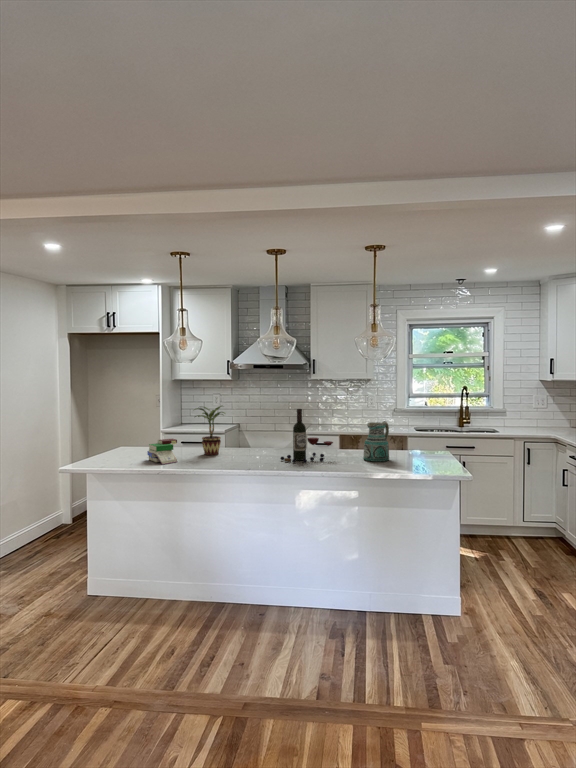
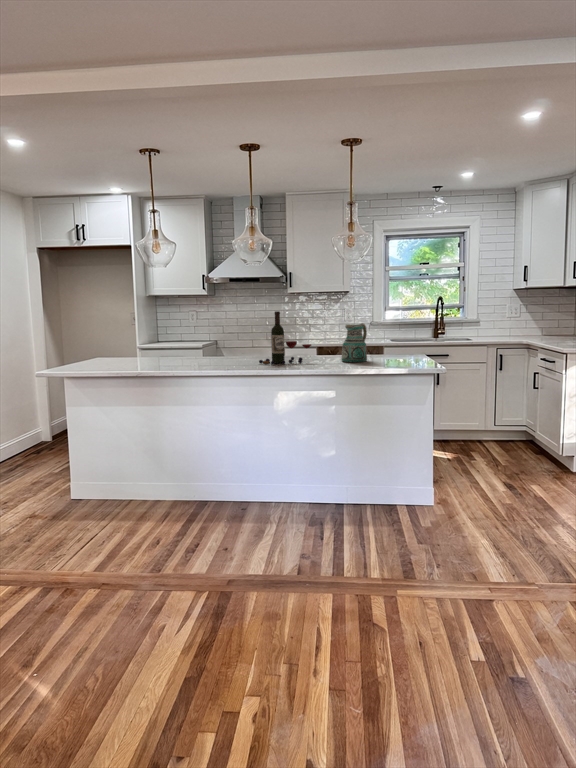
potted plant: present [194,406,225,455] -> none [169,312,203,362]
book: present [147,439,177,465] -> none [124,345,155,369]

